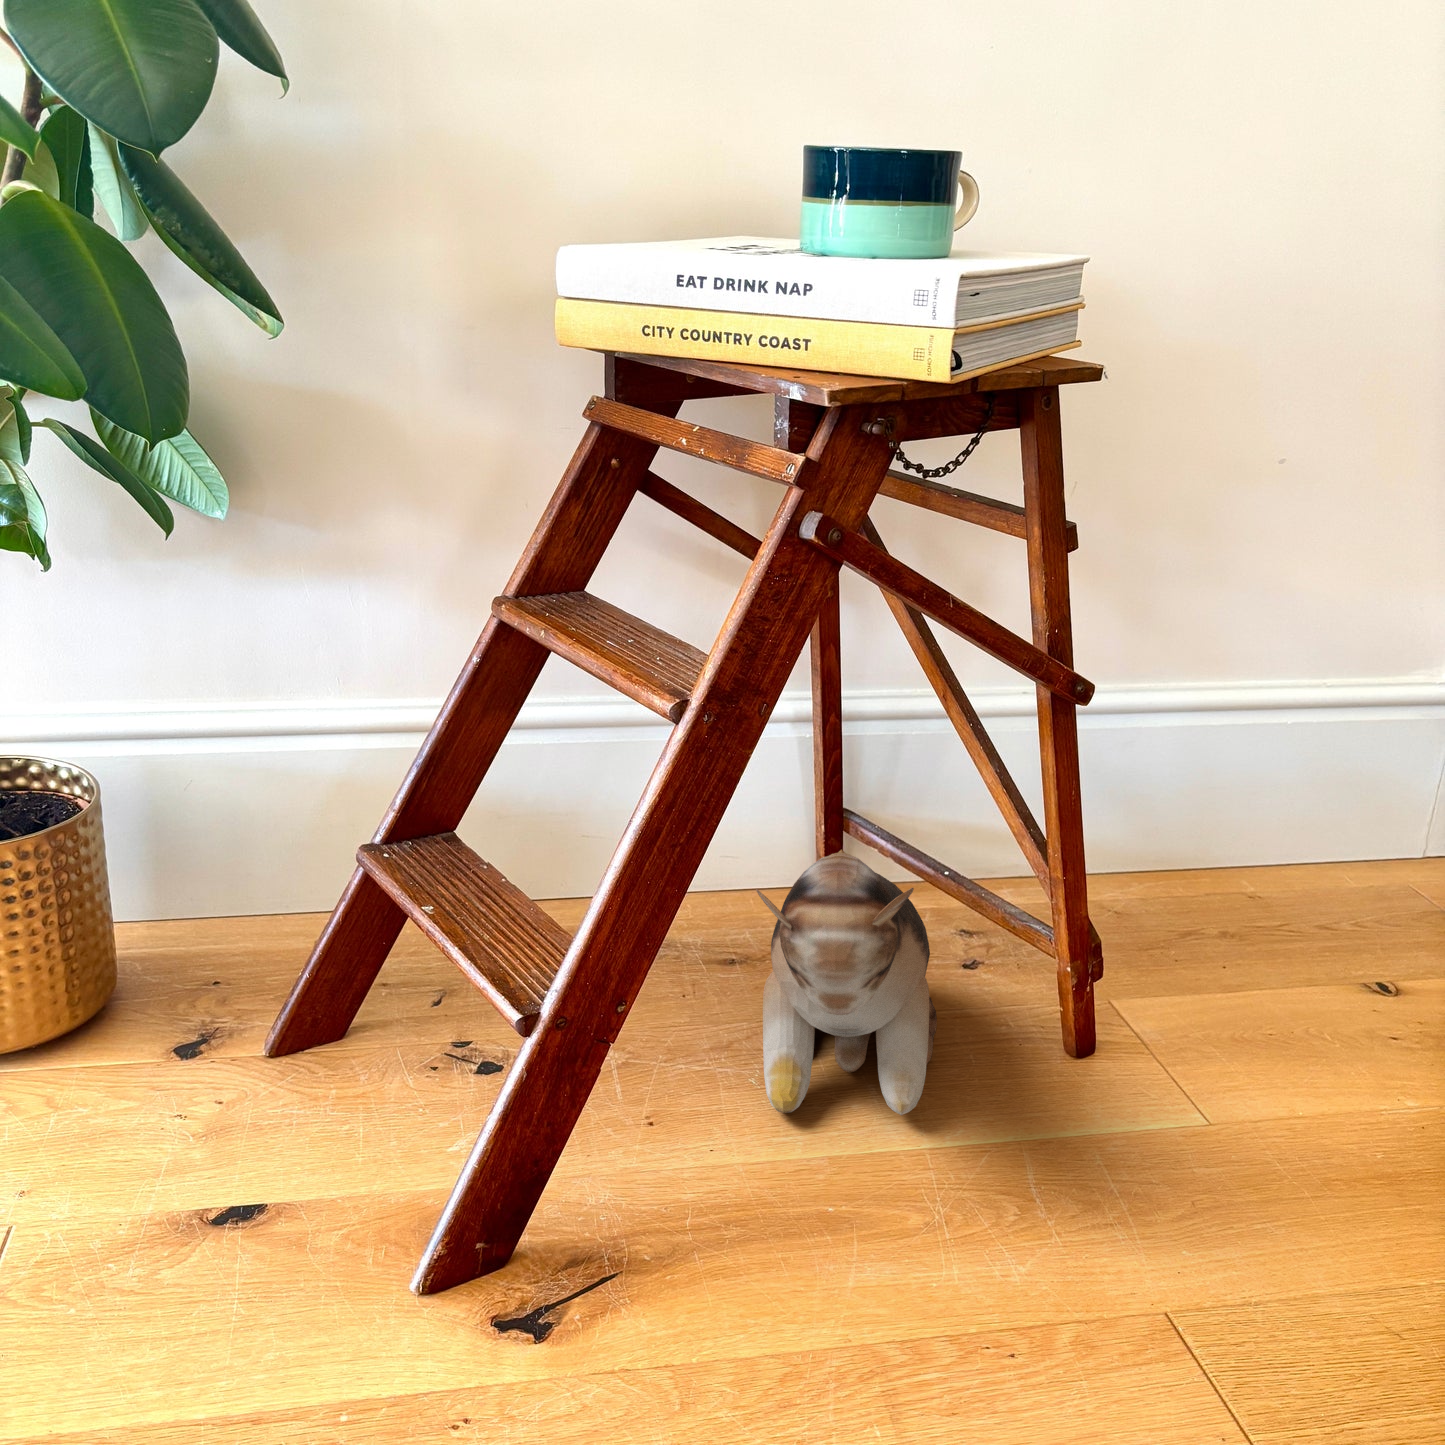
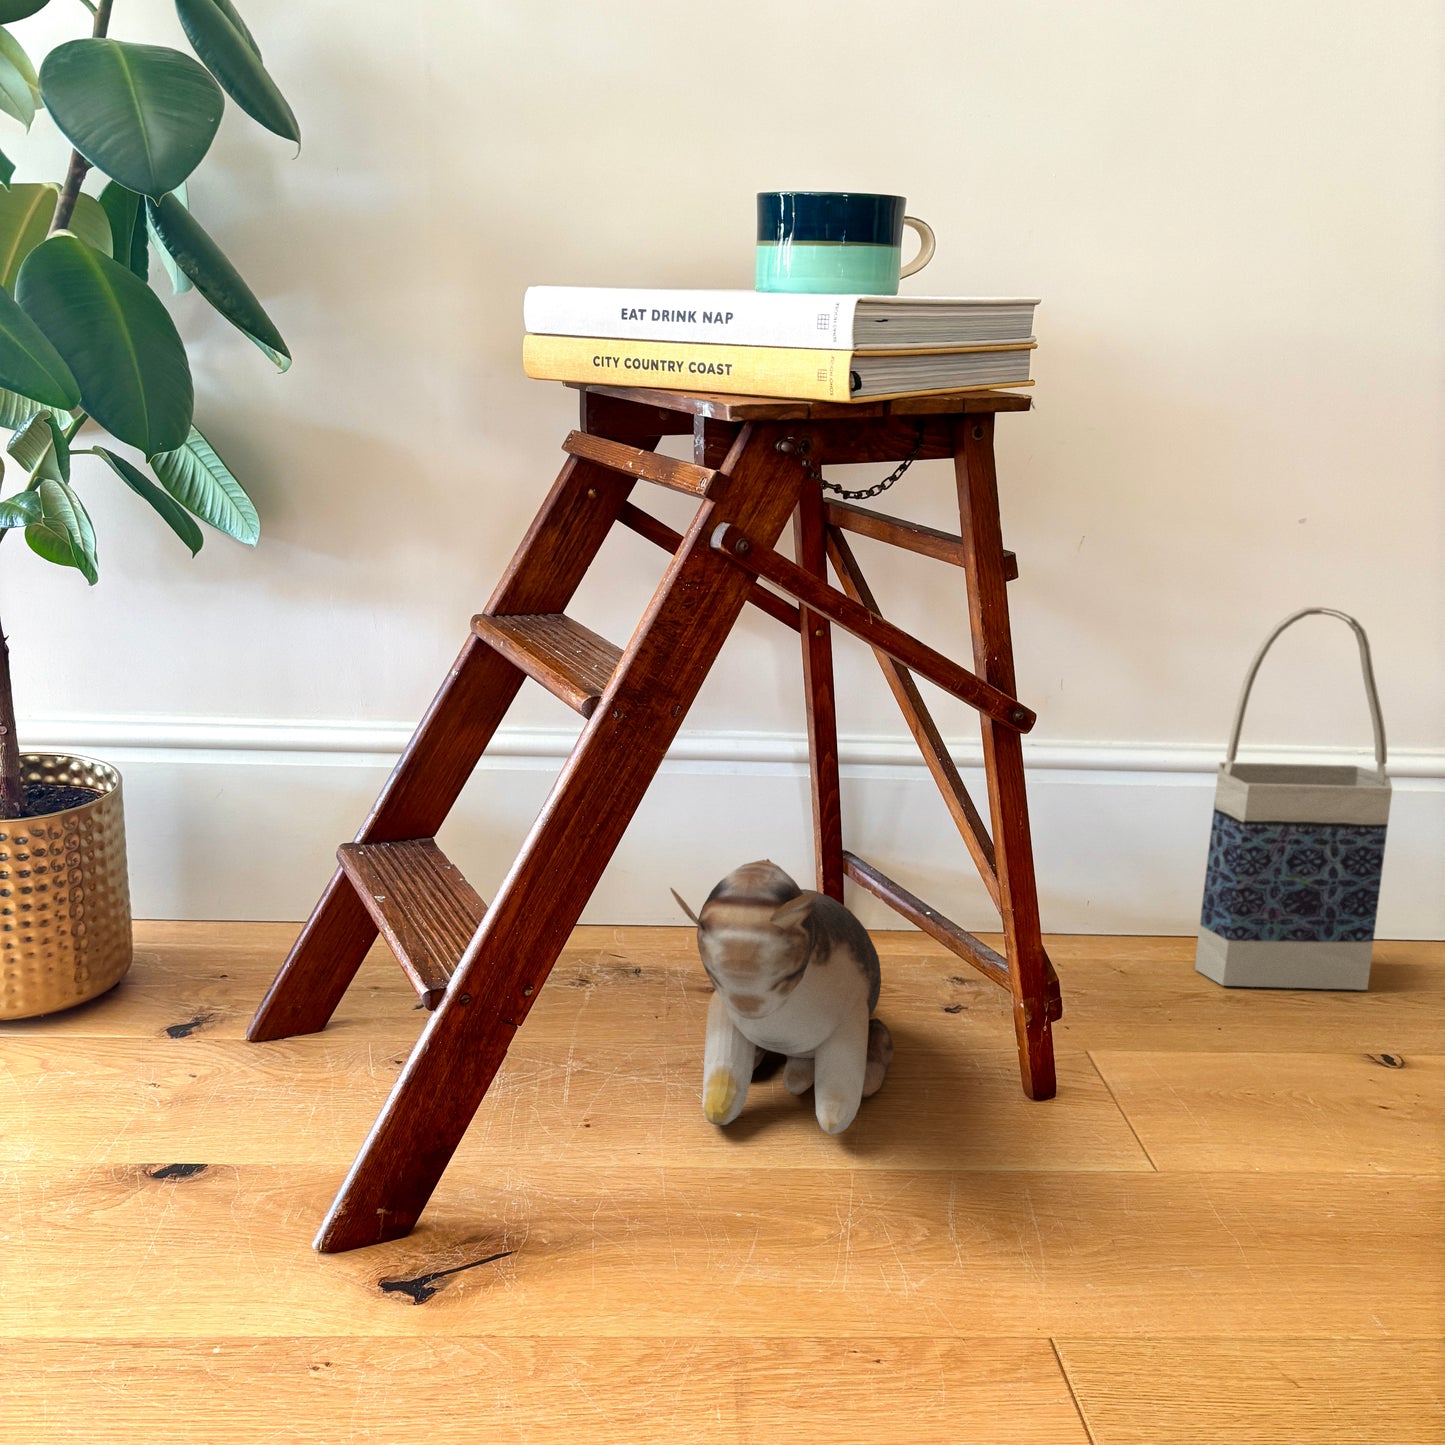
bag: none [1179,553,1374,922] -> present [1195,607,1392,990]

